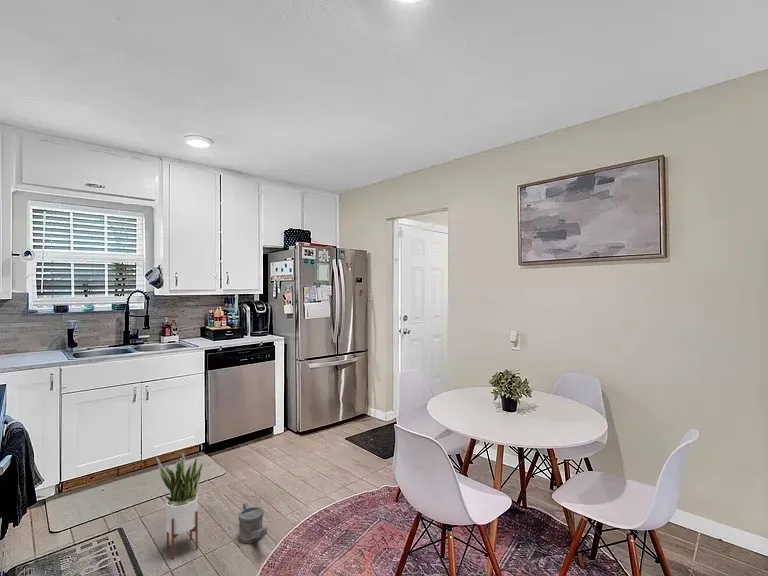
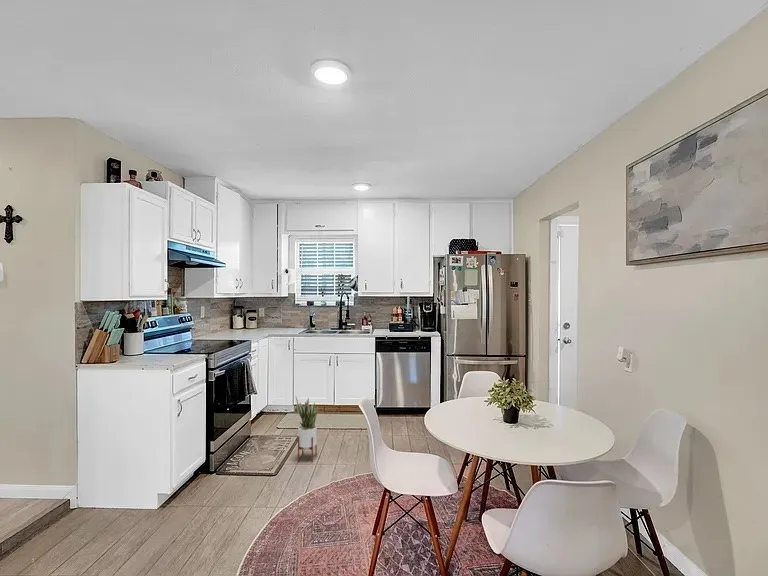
watering can: present [239,503,267,543] -> none [332,445,351,472]

